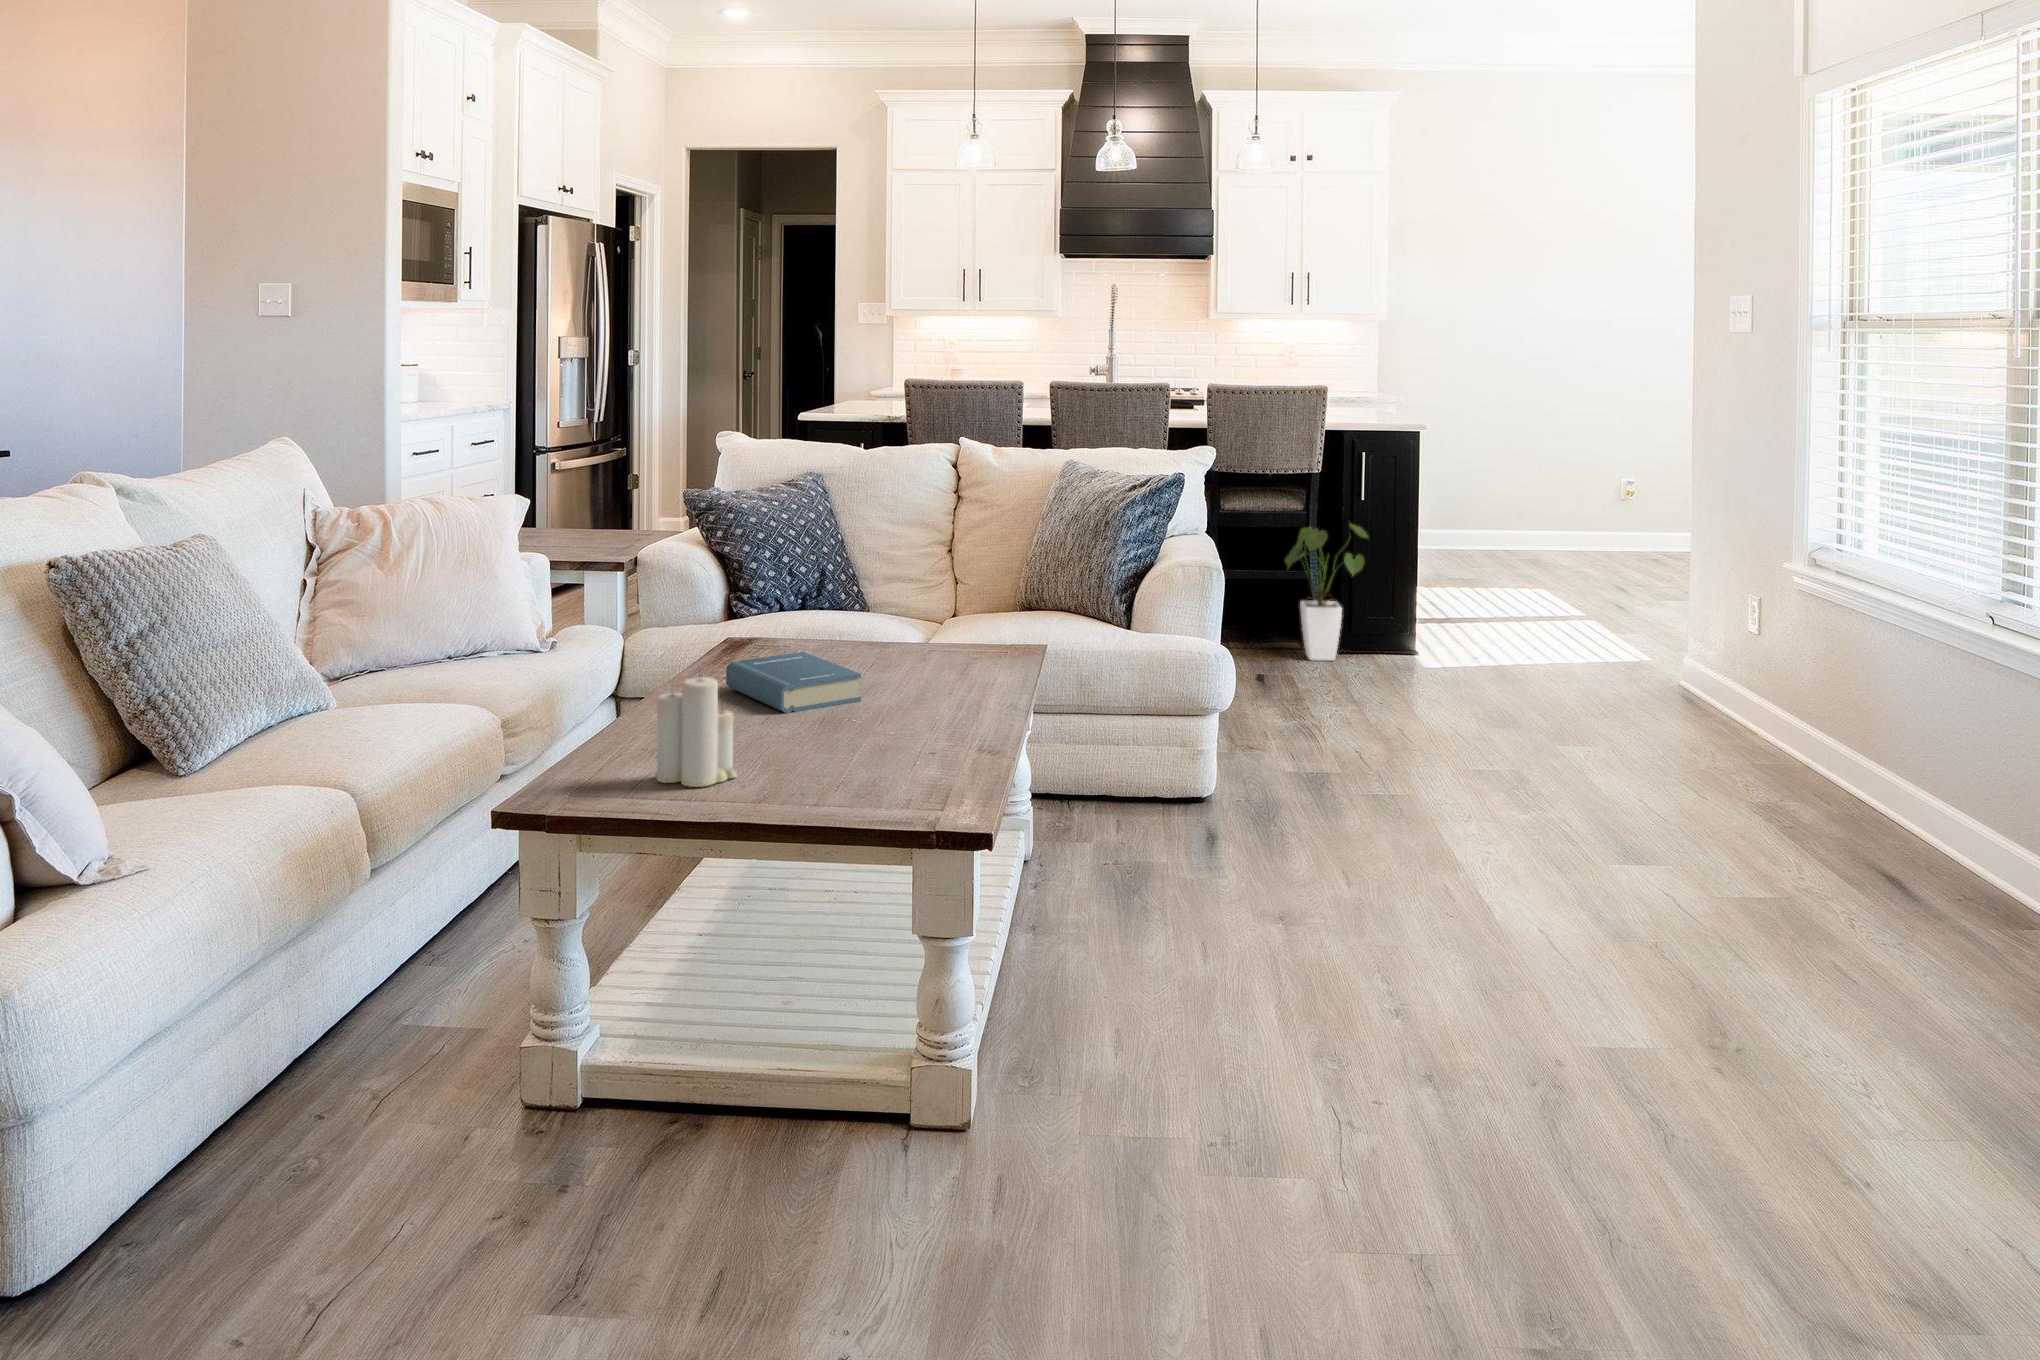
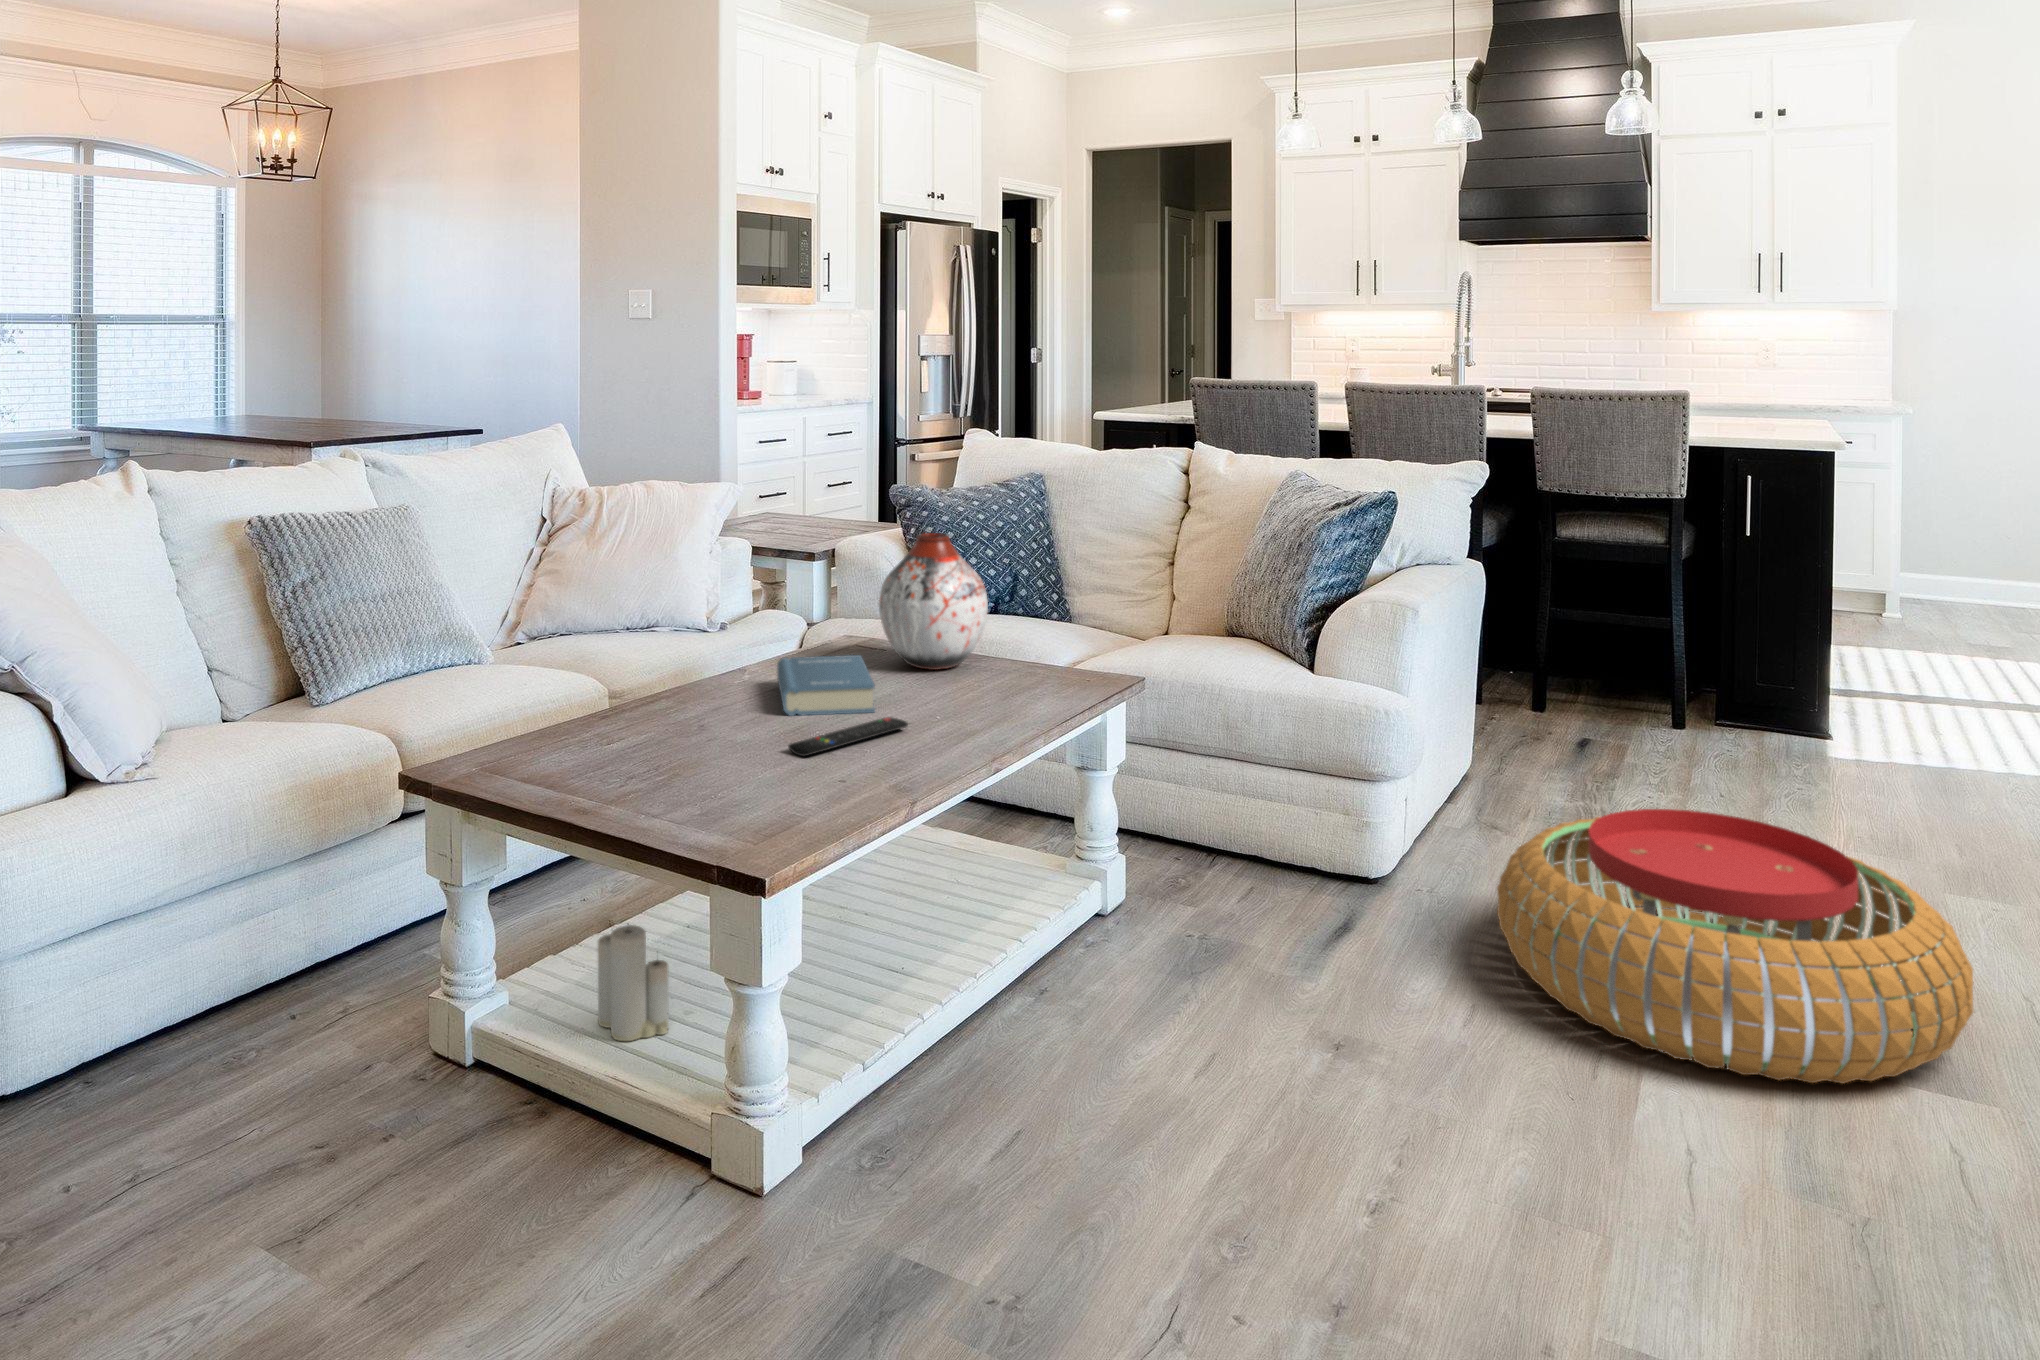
house plant: present [1285,524,1368,661] -> none [1653,558,1789,735]
vase: none [791,530,897,662] -> present [879,533,988,670]
candle: present [655,677,737,787] -> present [598,924,669,1041]
remote control: none [843,701,918,742] -> present [788,717,908,757]
pouf: none [1322,704,1635,878] -> present [1497,809,1974,1084]

